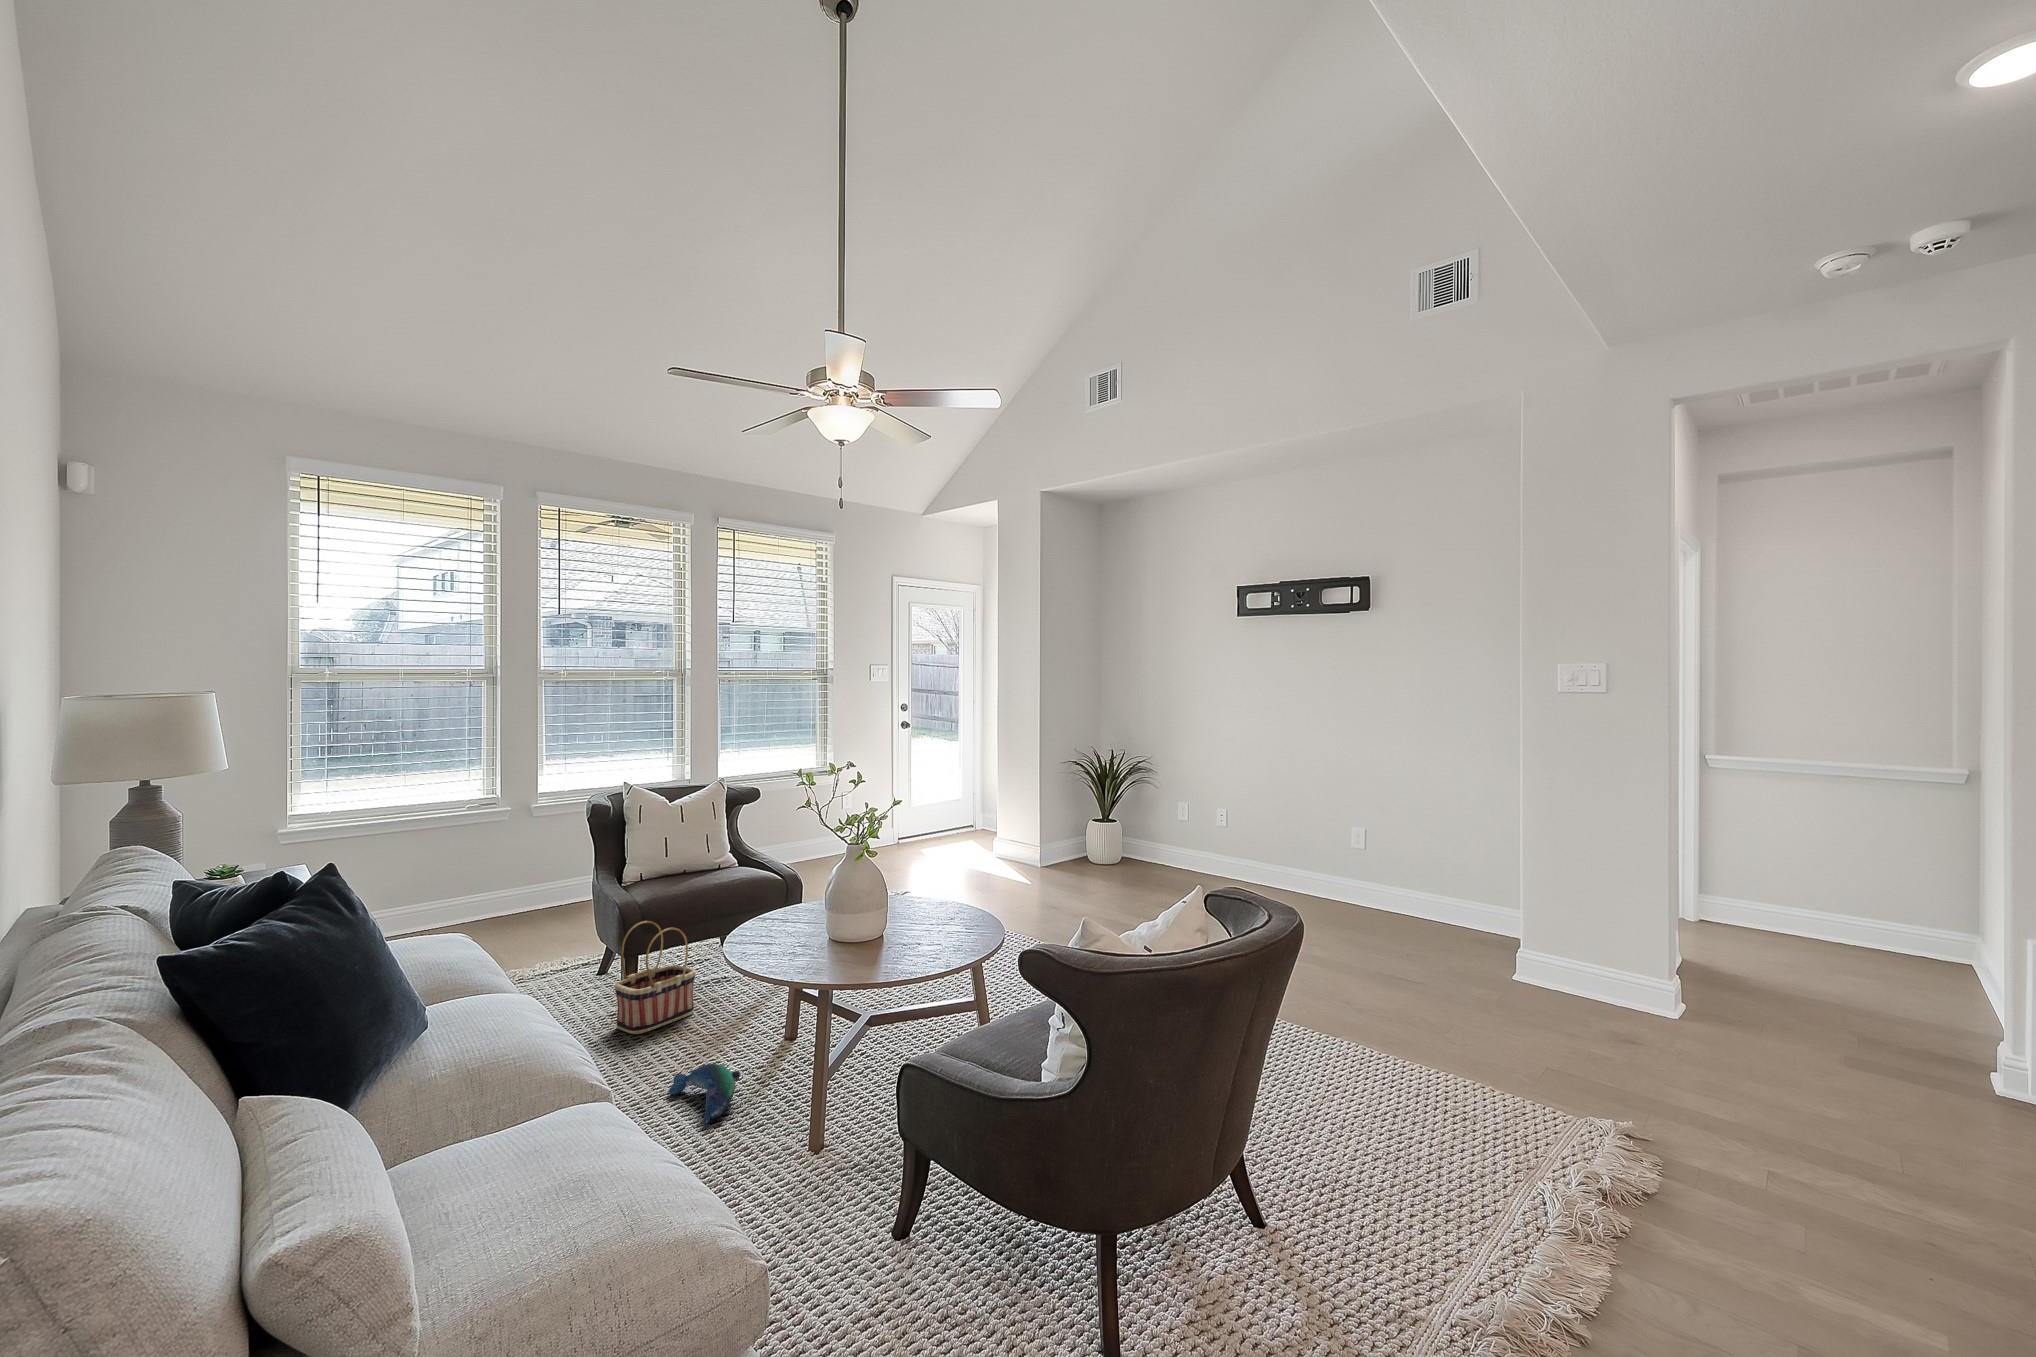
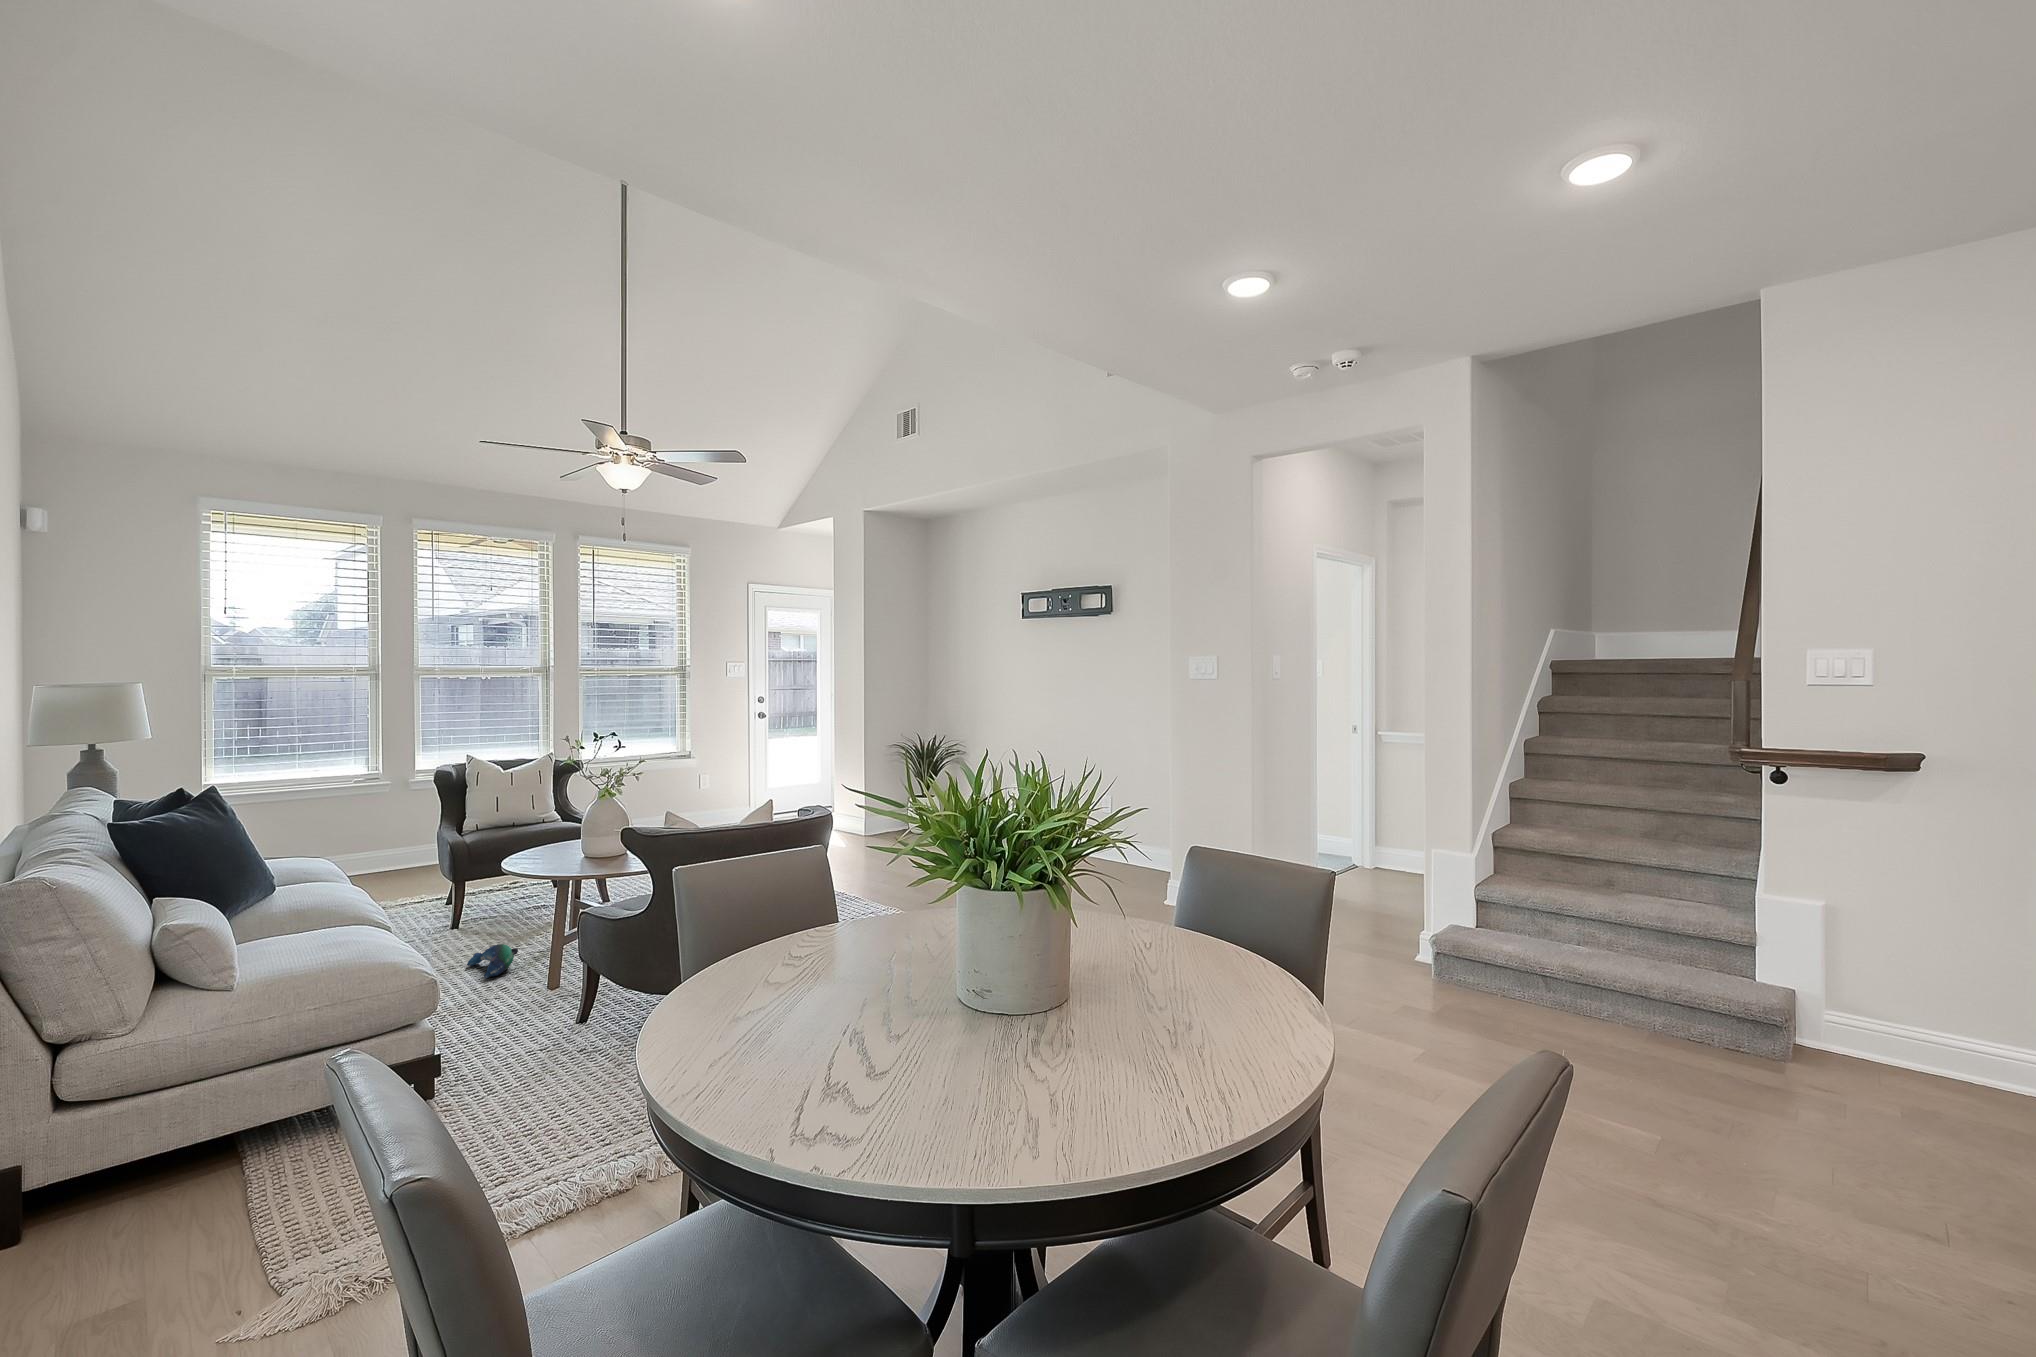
basket: present [615,921,696,1034] -> none [445,855,512,937]

